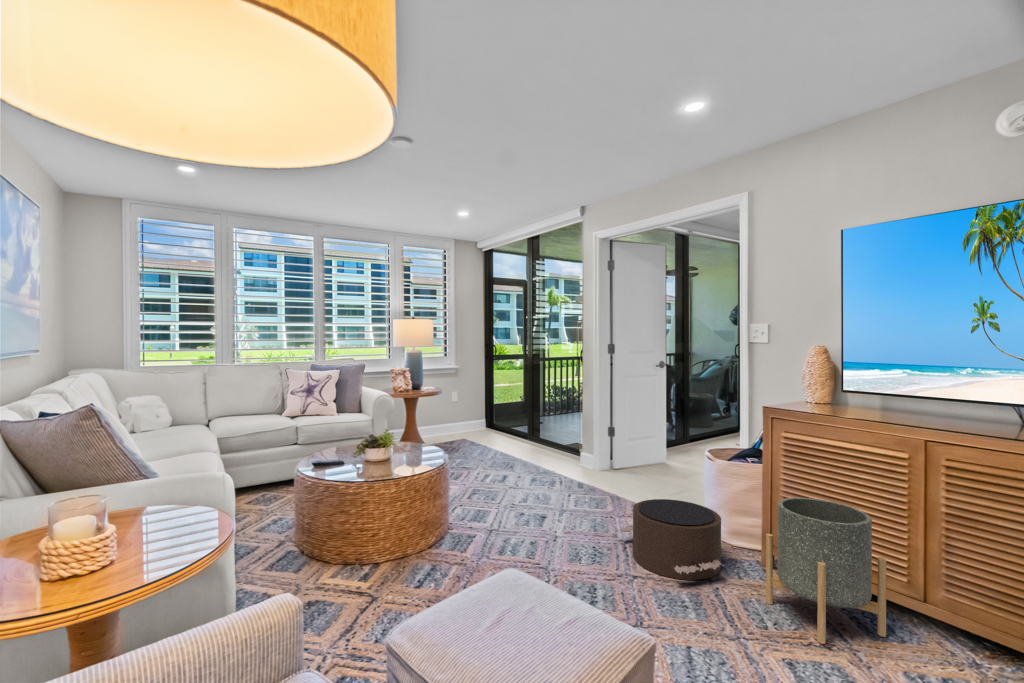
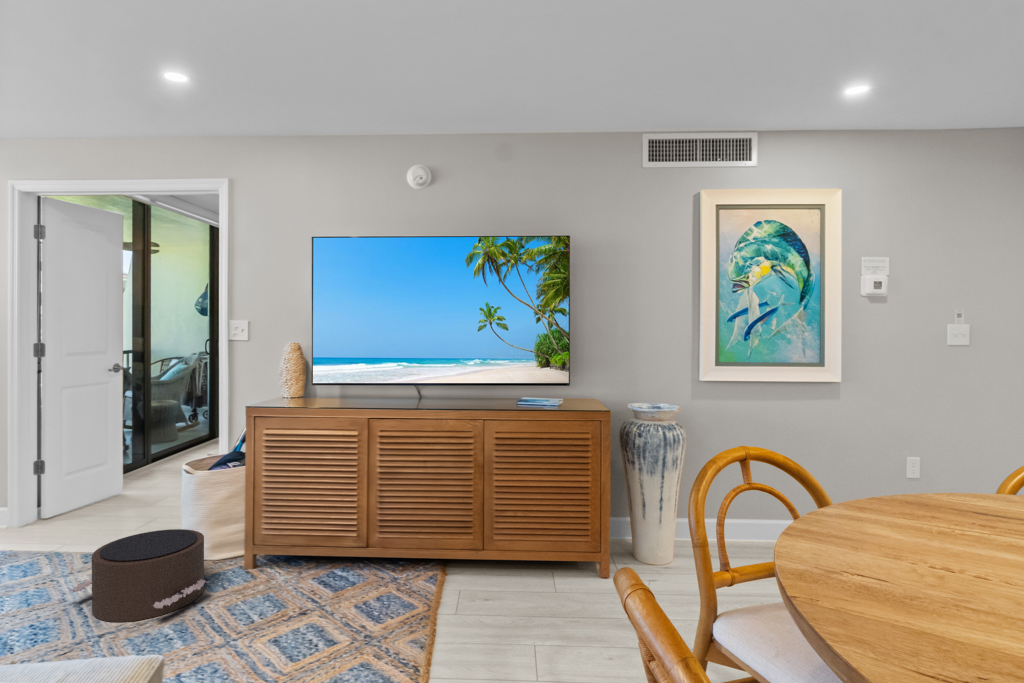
planter: present [766,498,886,644] -> none [251,490,344,613]

